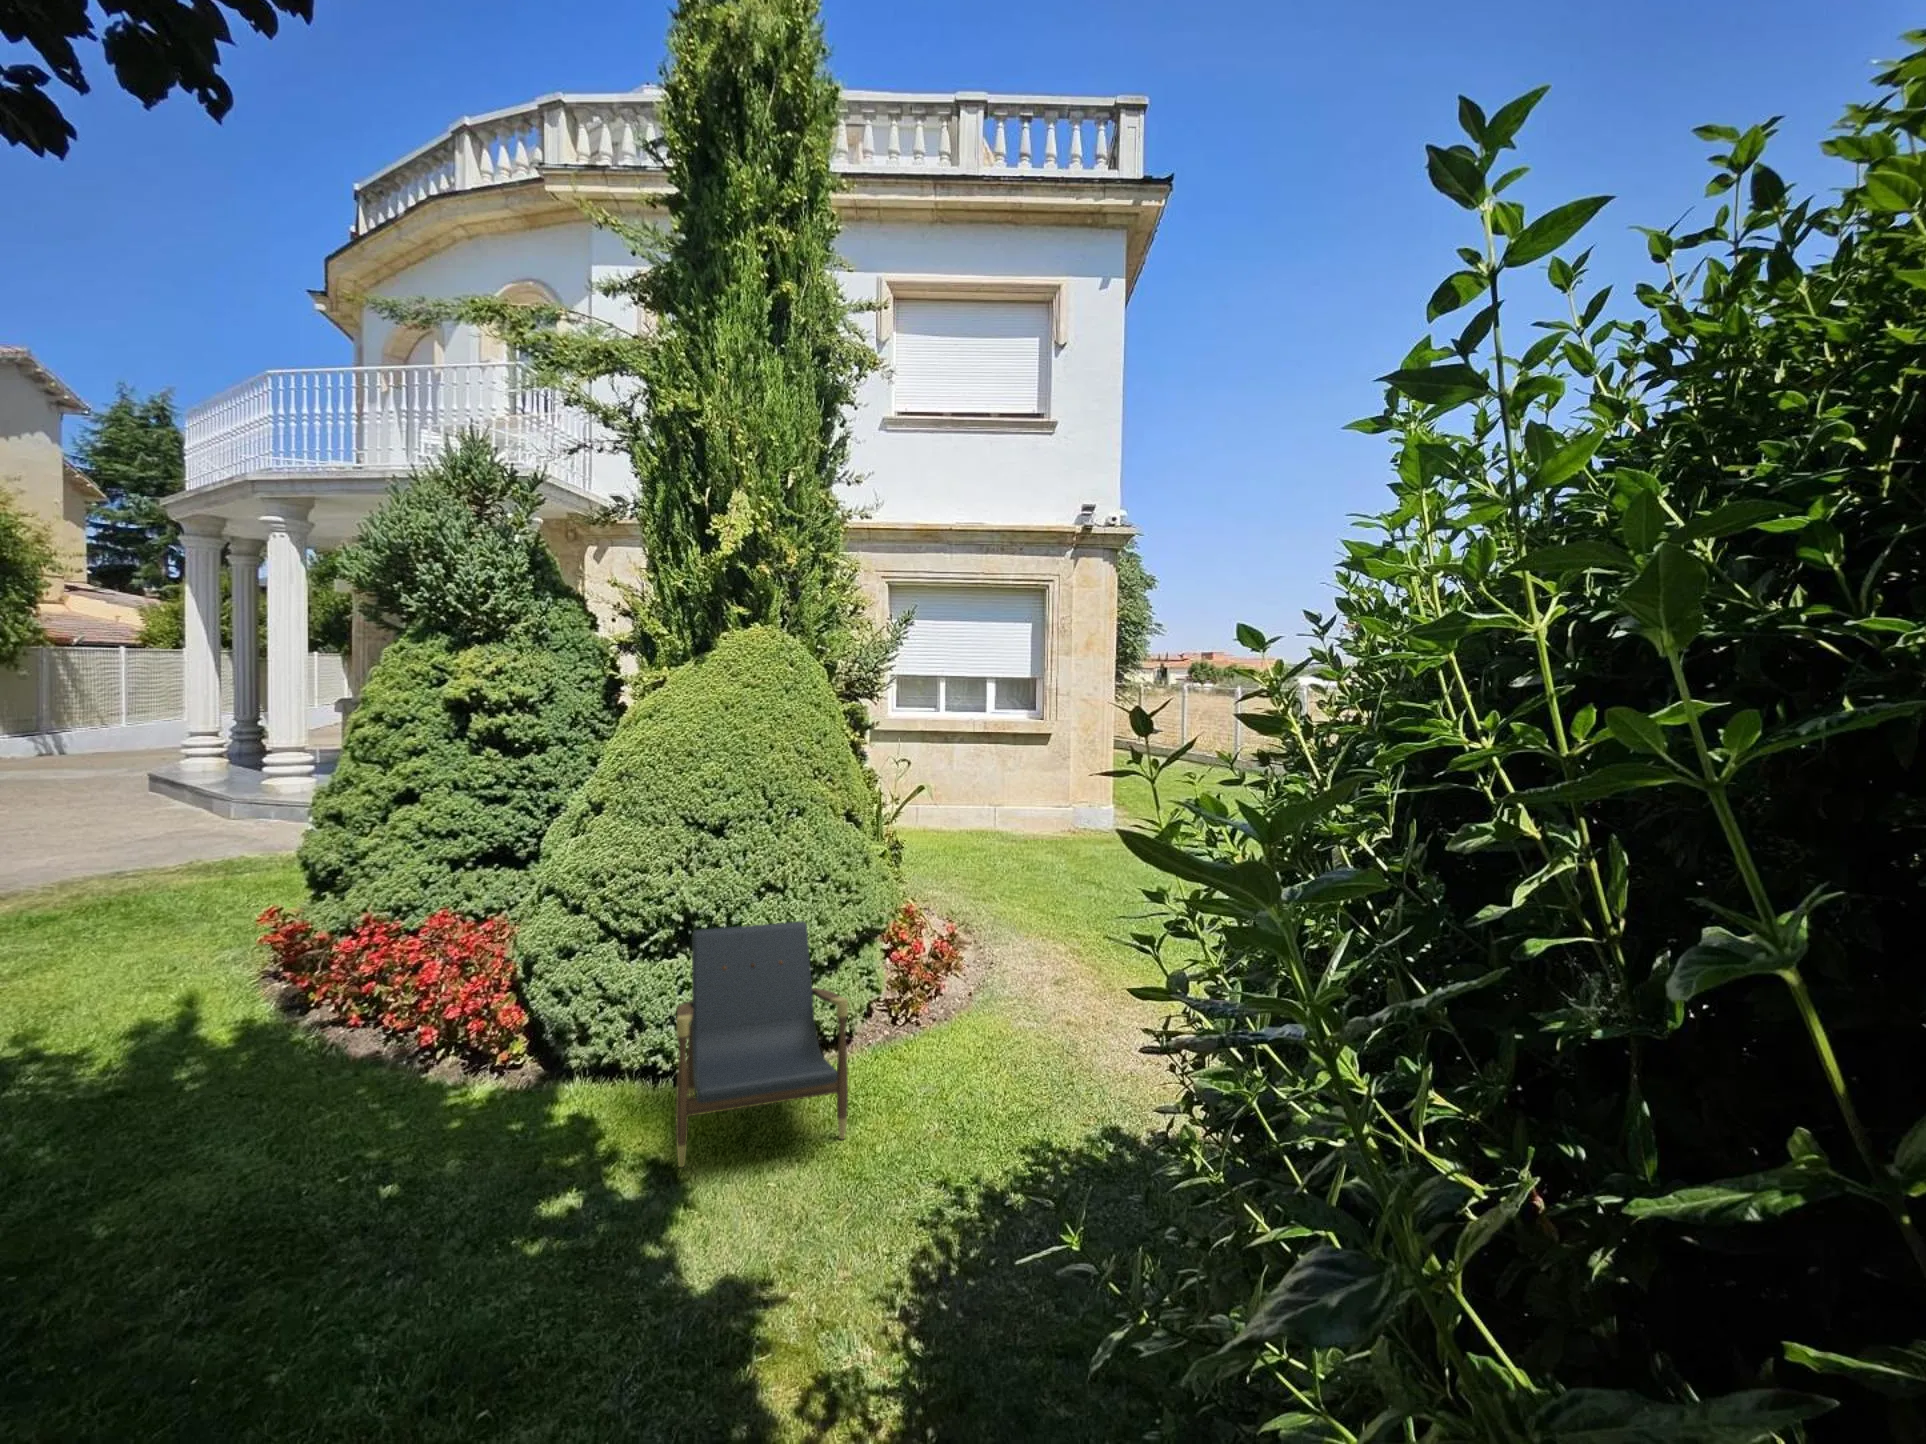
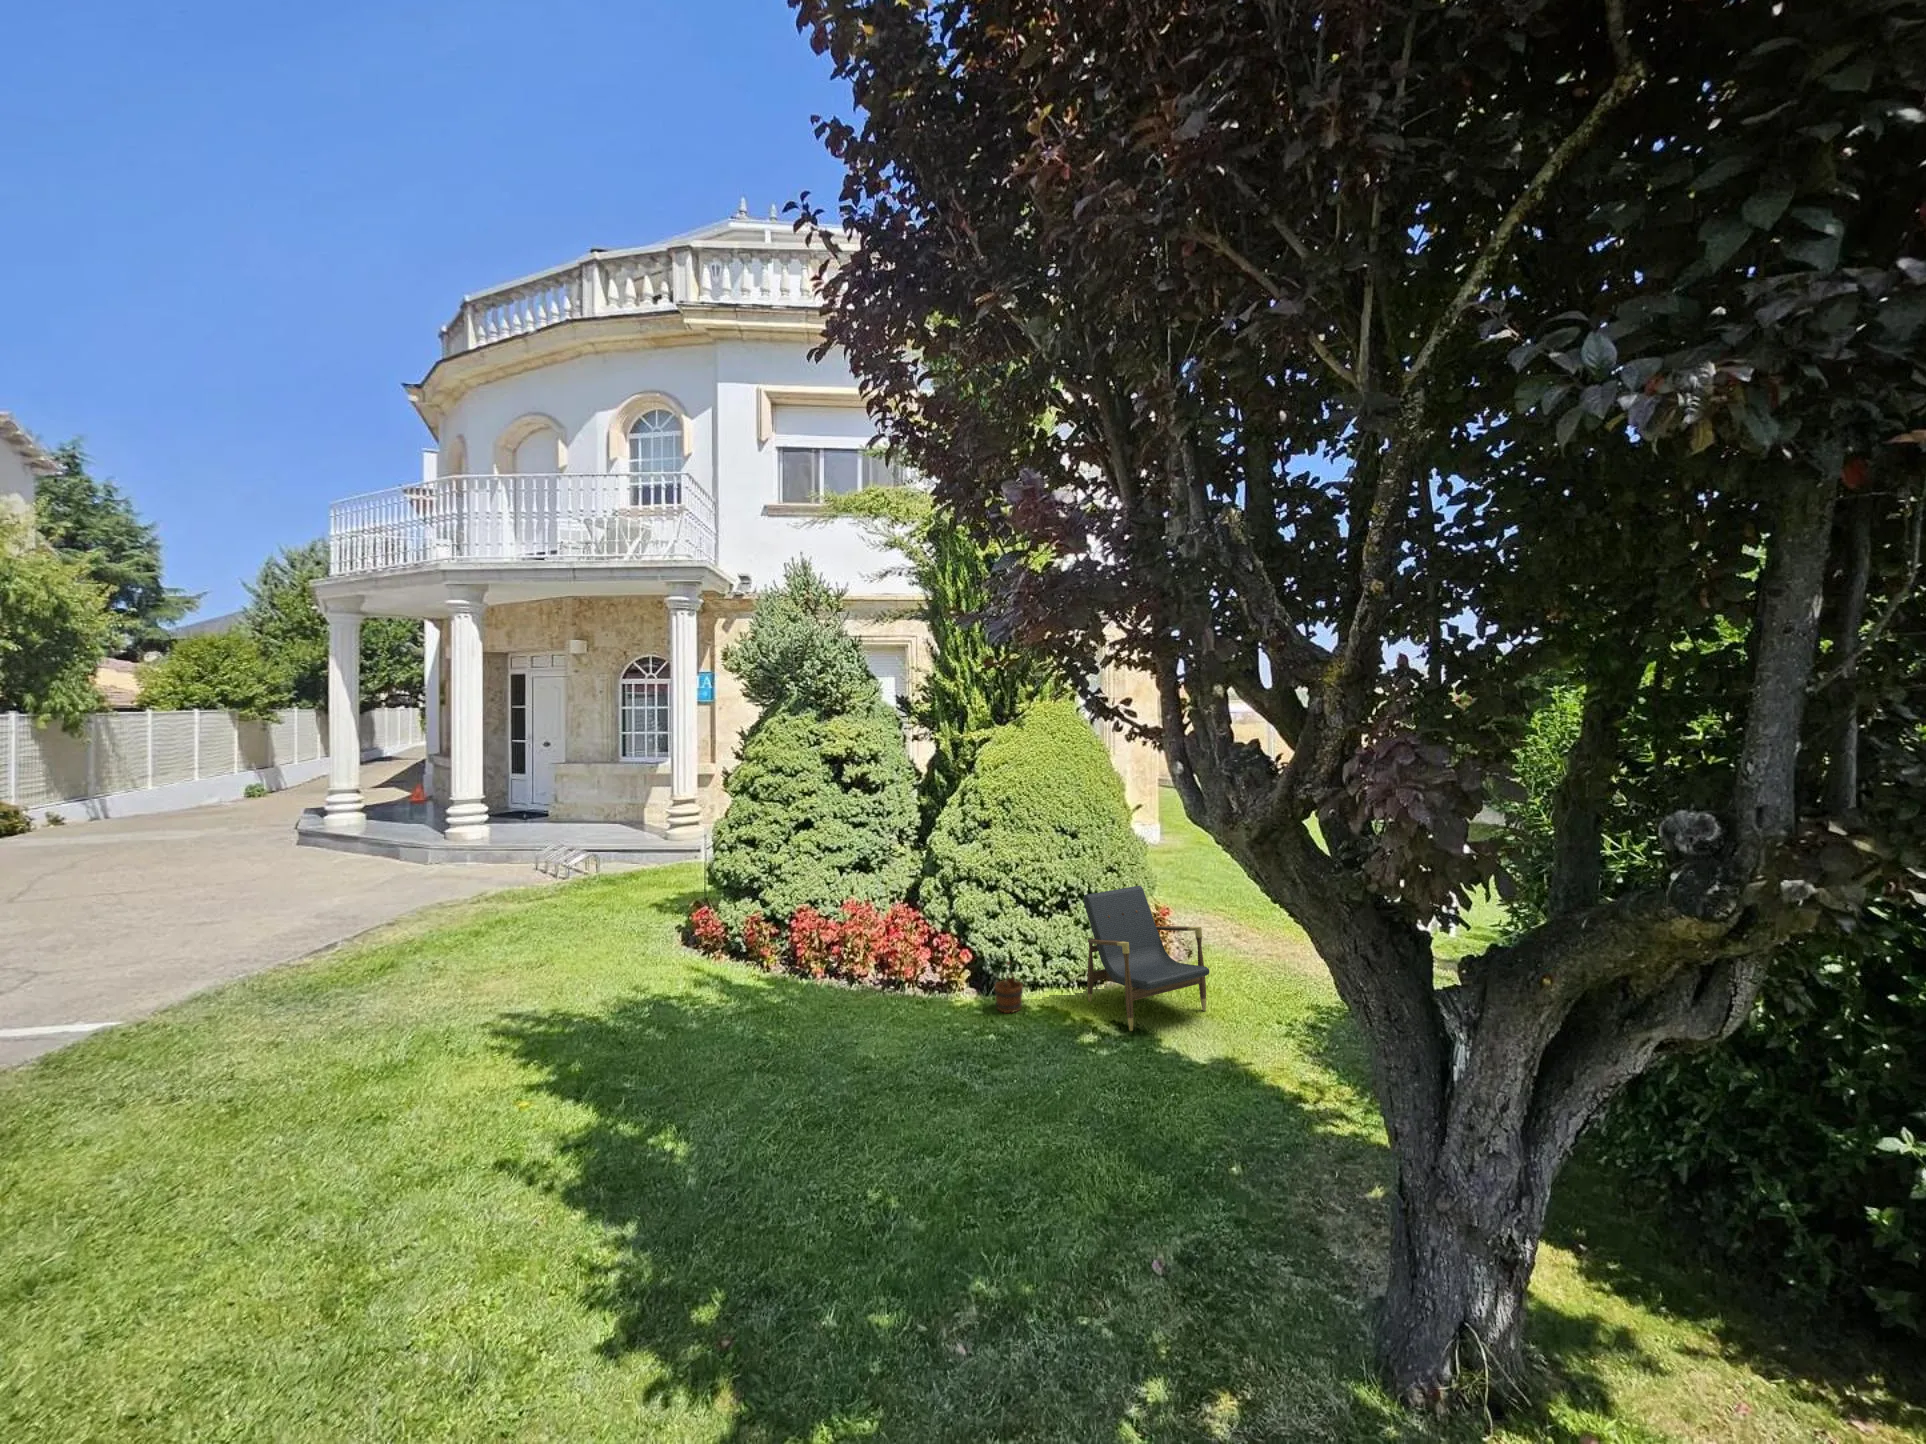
wooden bucket: none [534,1024,583,1108] -> present [995,961,1023,1013]

